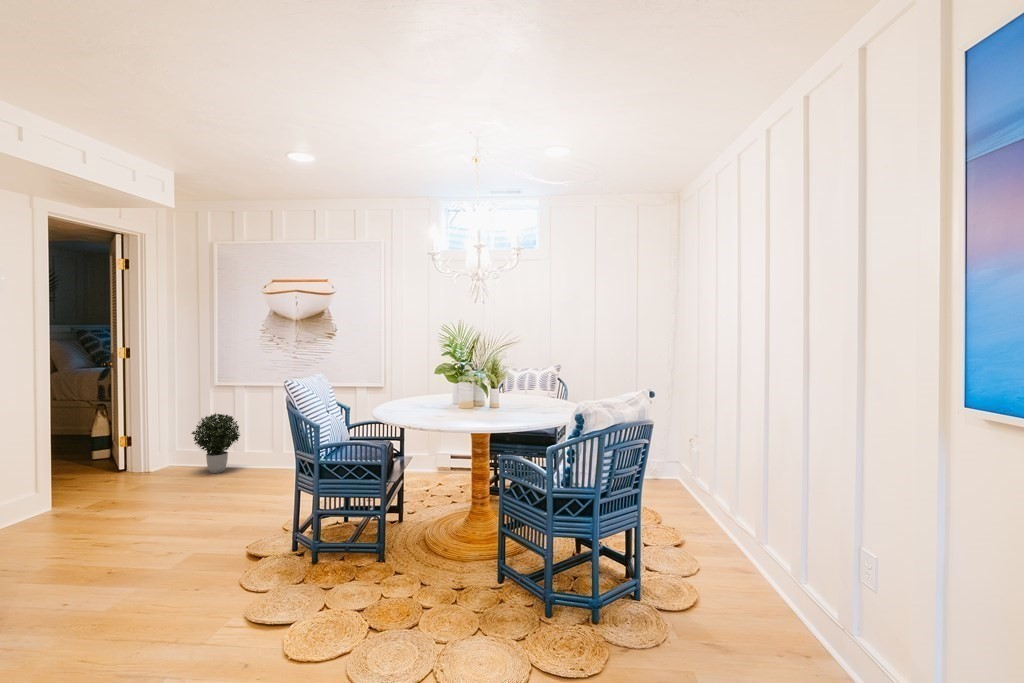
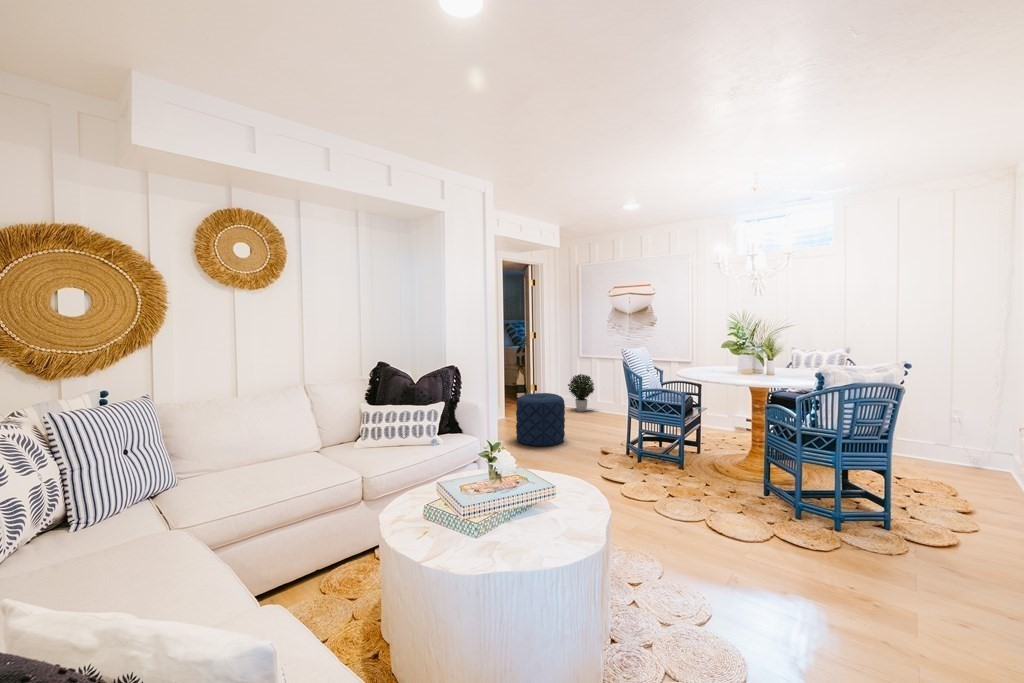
pouf: none [60,461,177,573] -> present [516,393,565,446]

